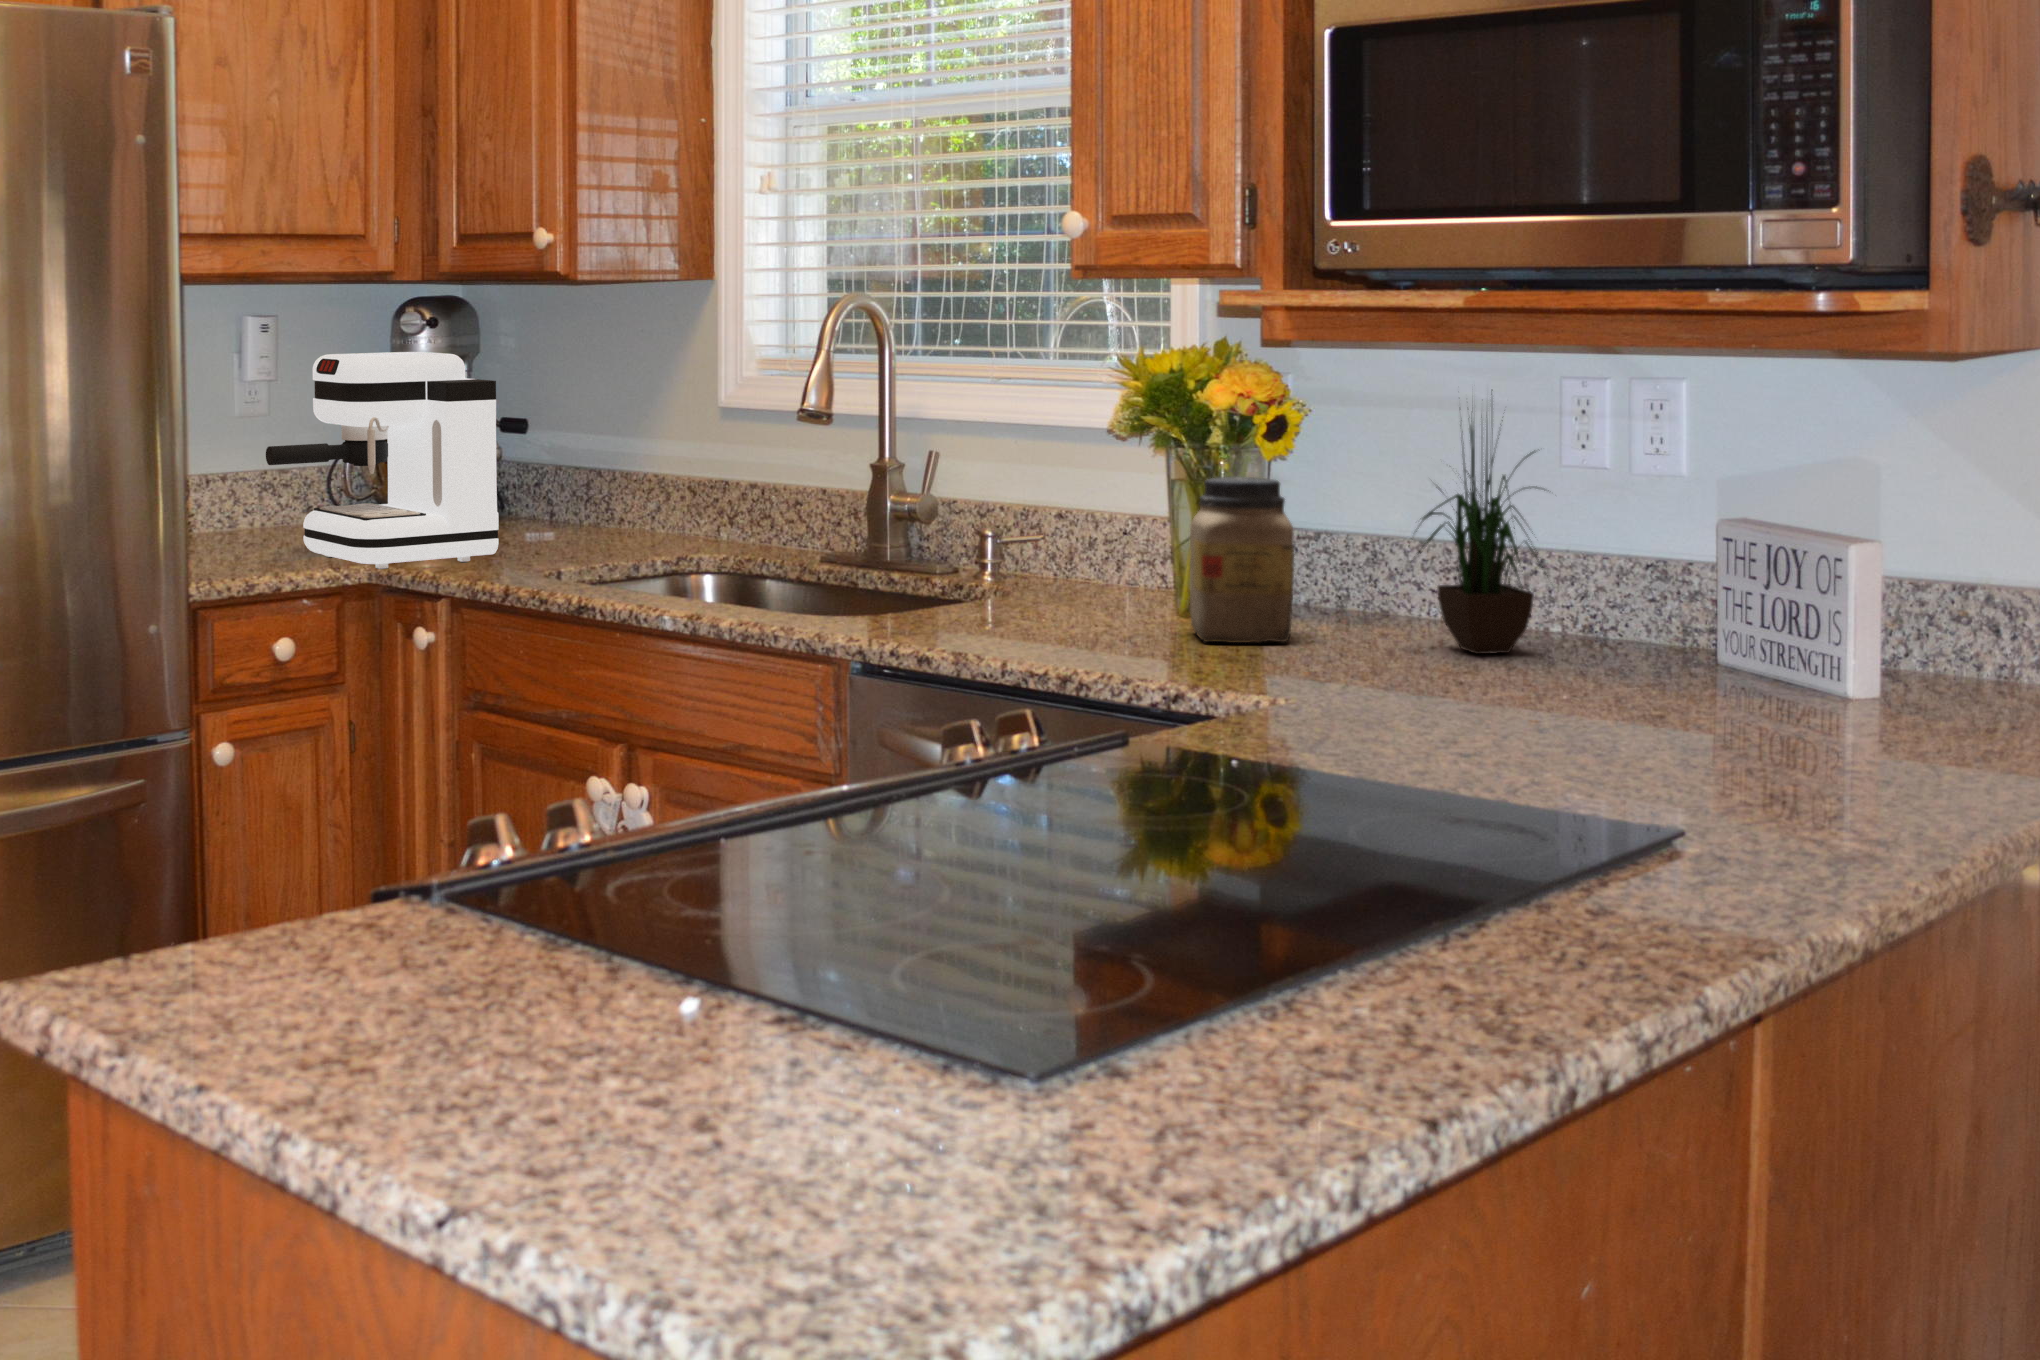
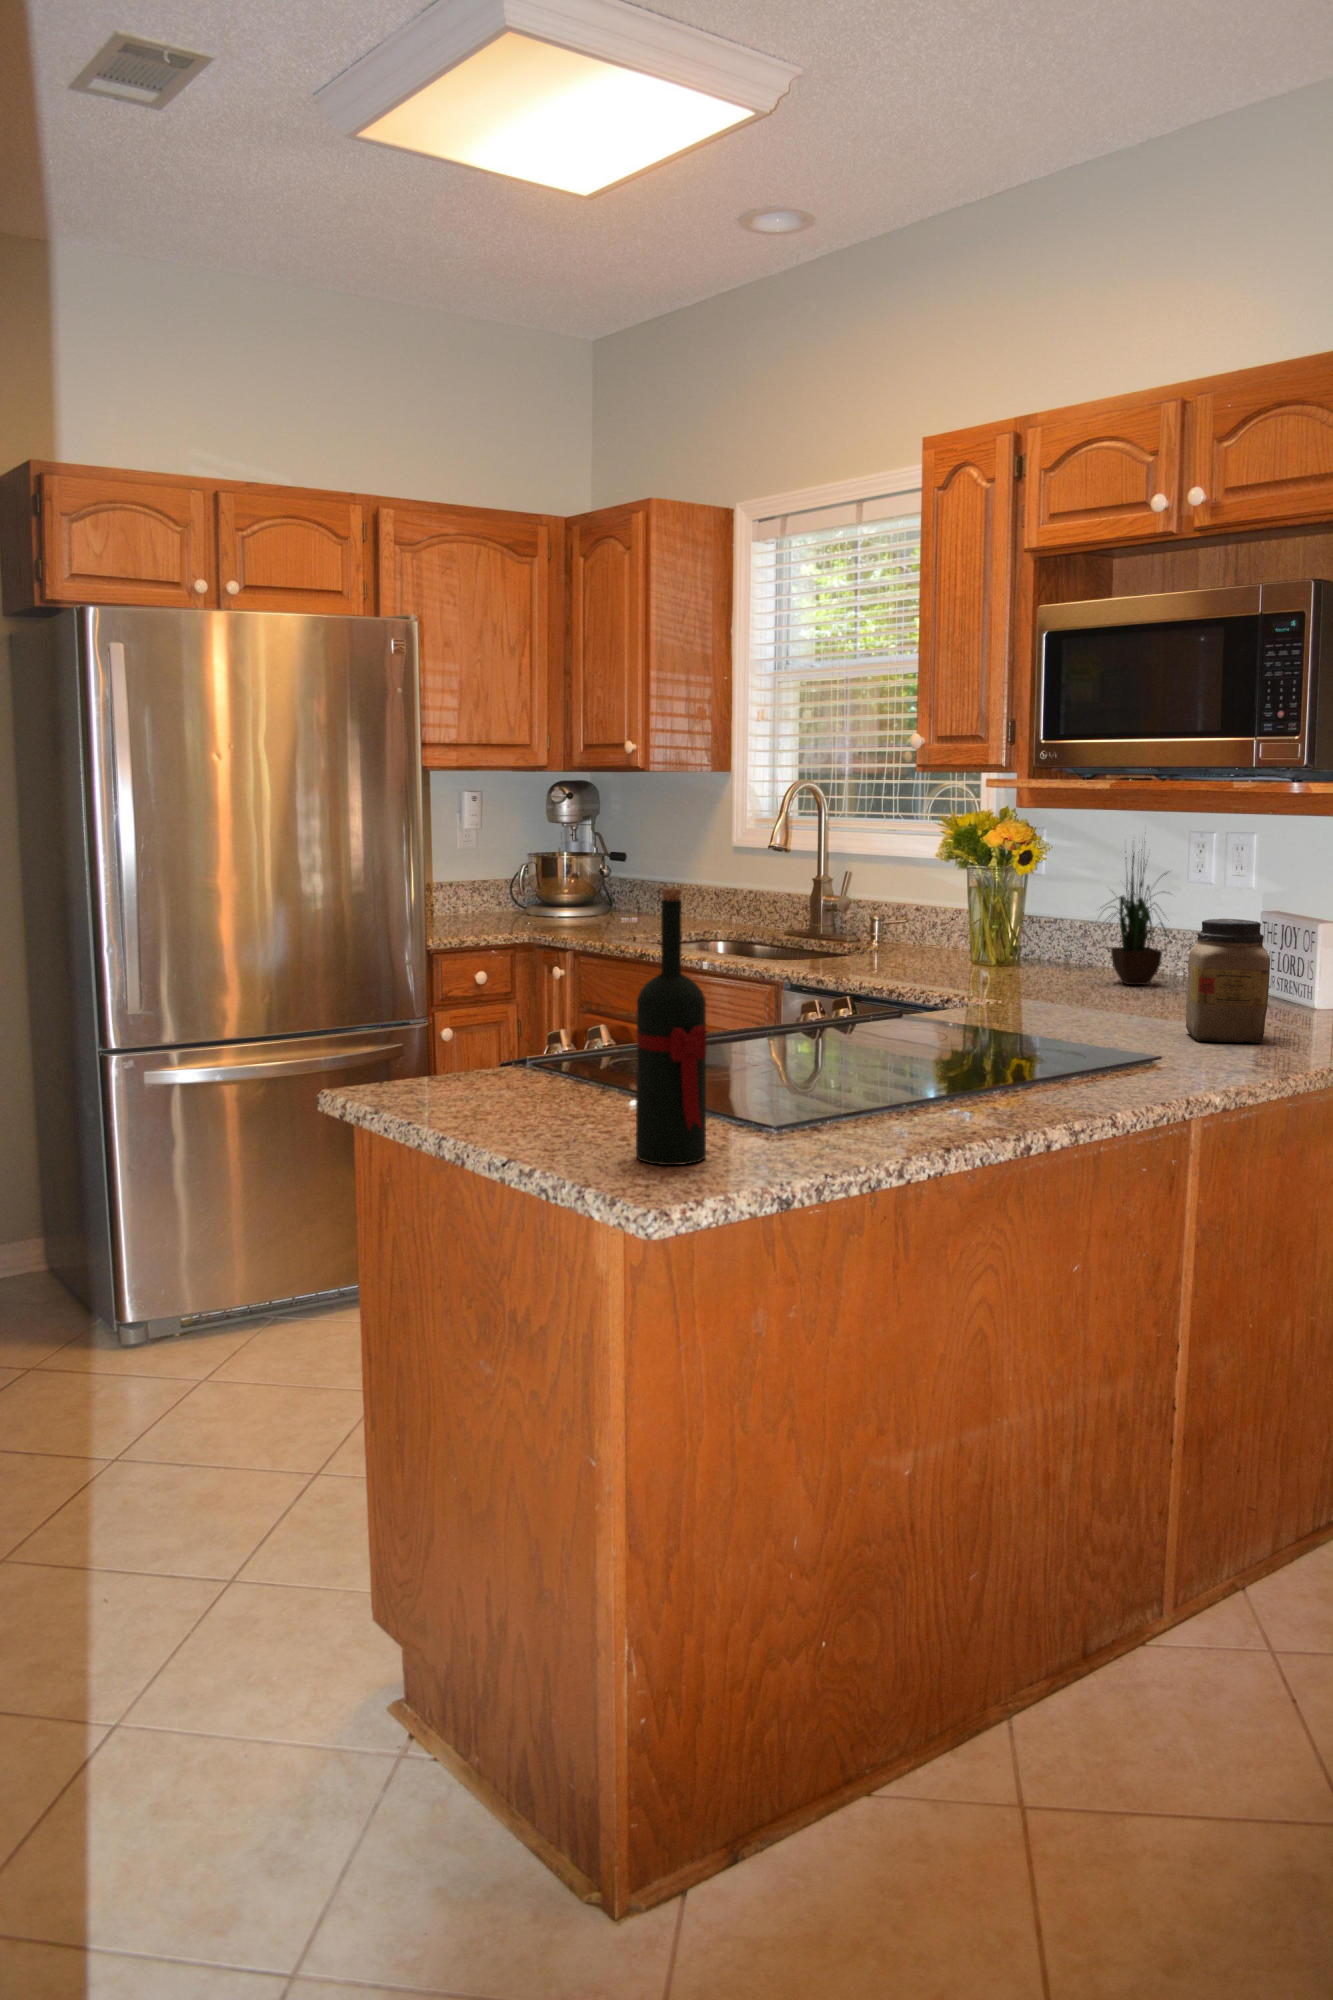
coffee maker: present [266,352,499,569] -> none [471,812,602,935]
jar: present [1190,477,1294,643] -> present [1186,919,1270,1042]
wine bottle: none [752,555,924,1218] -> present [636,888,707,1165]

